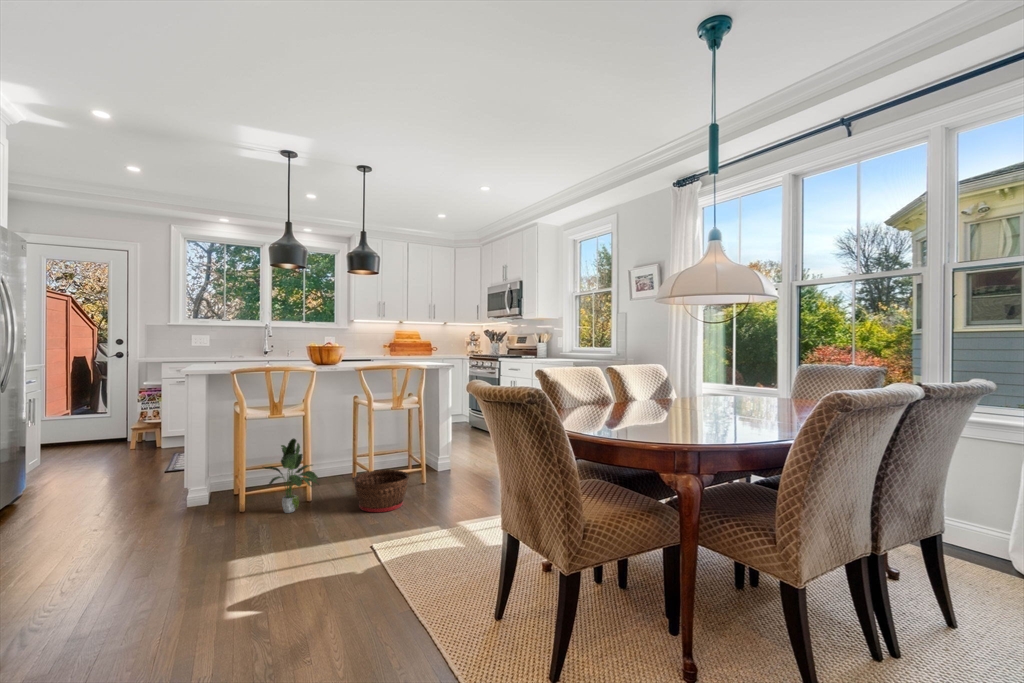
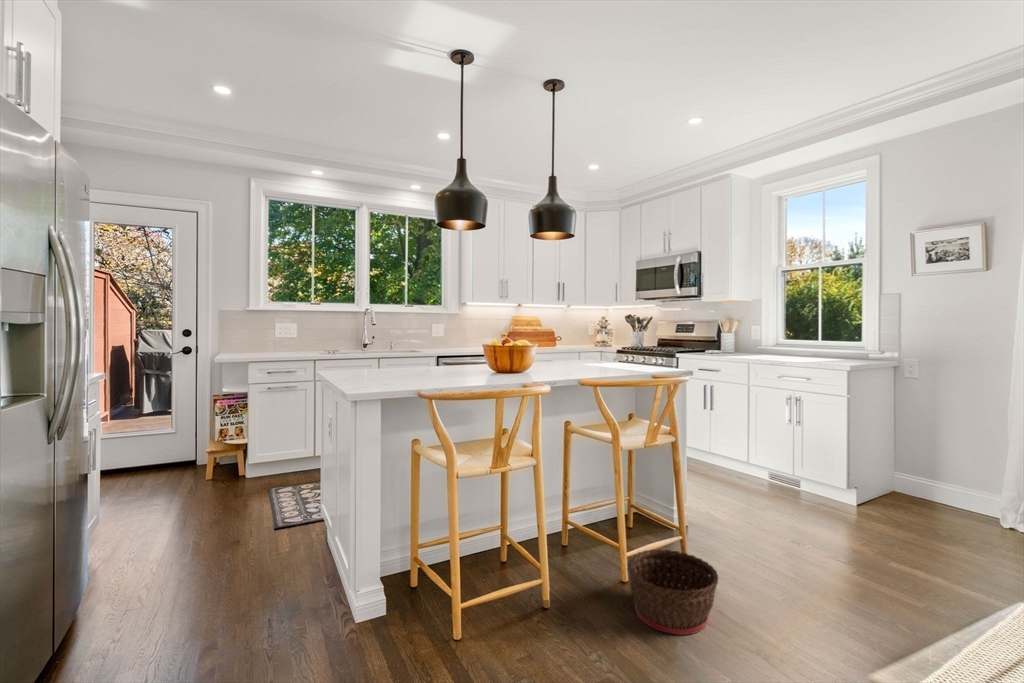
potted plant: present [264,438,319,513] -> none [504,510,583,635]

